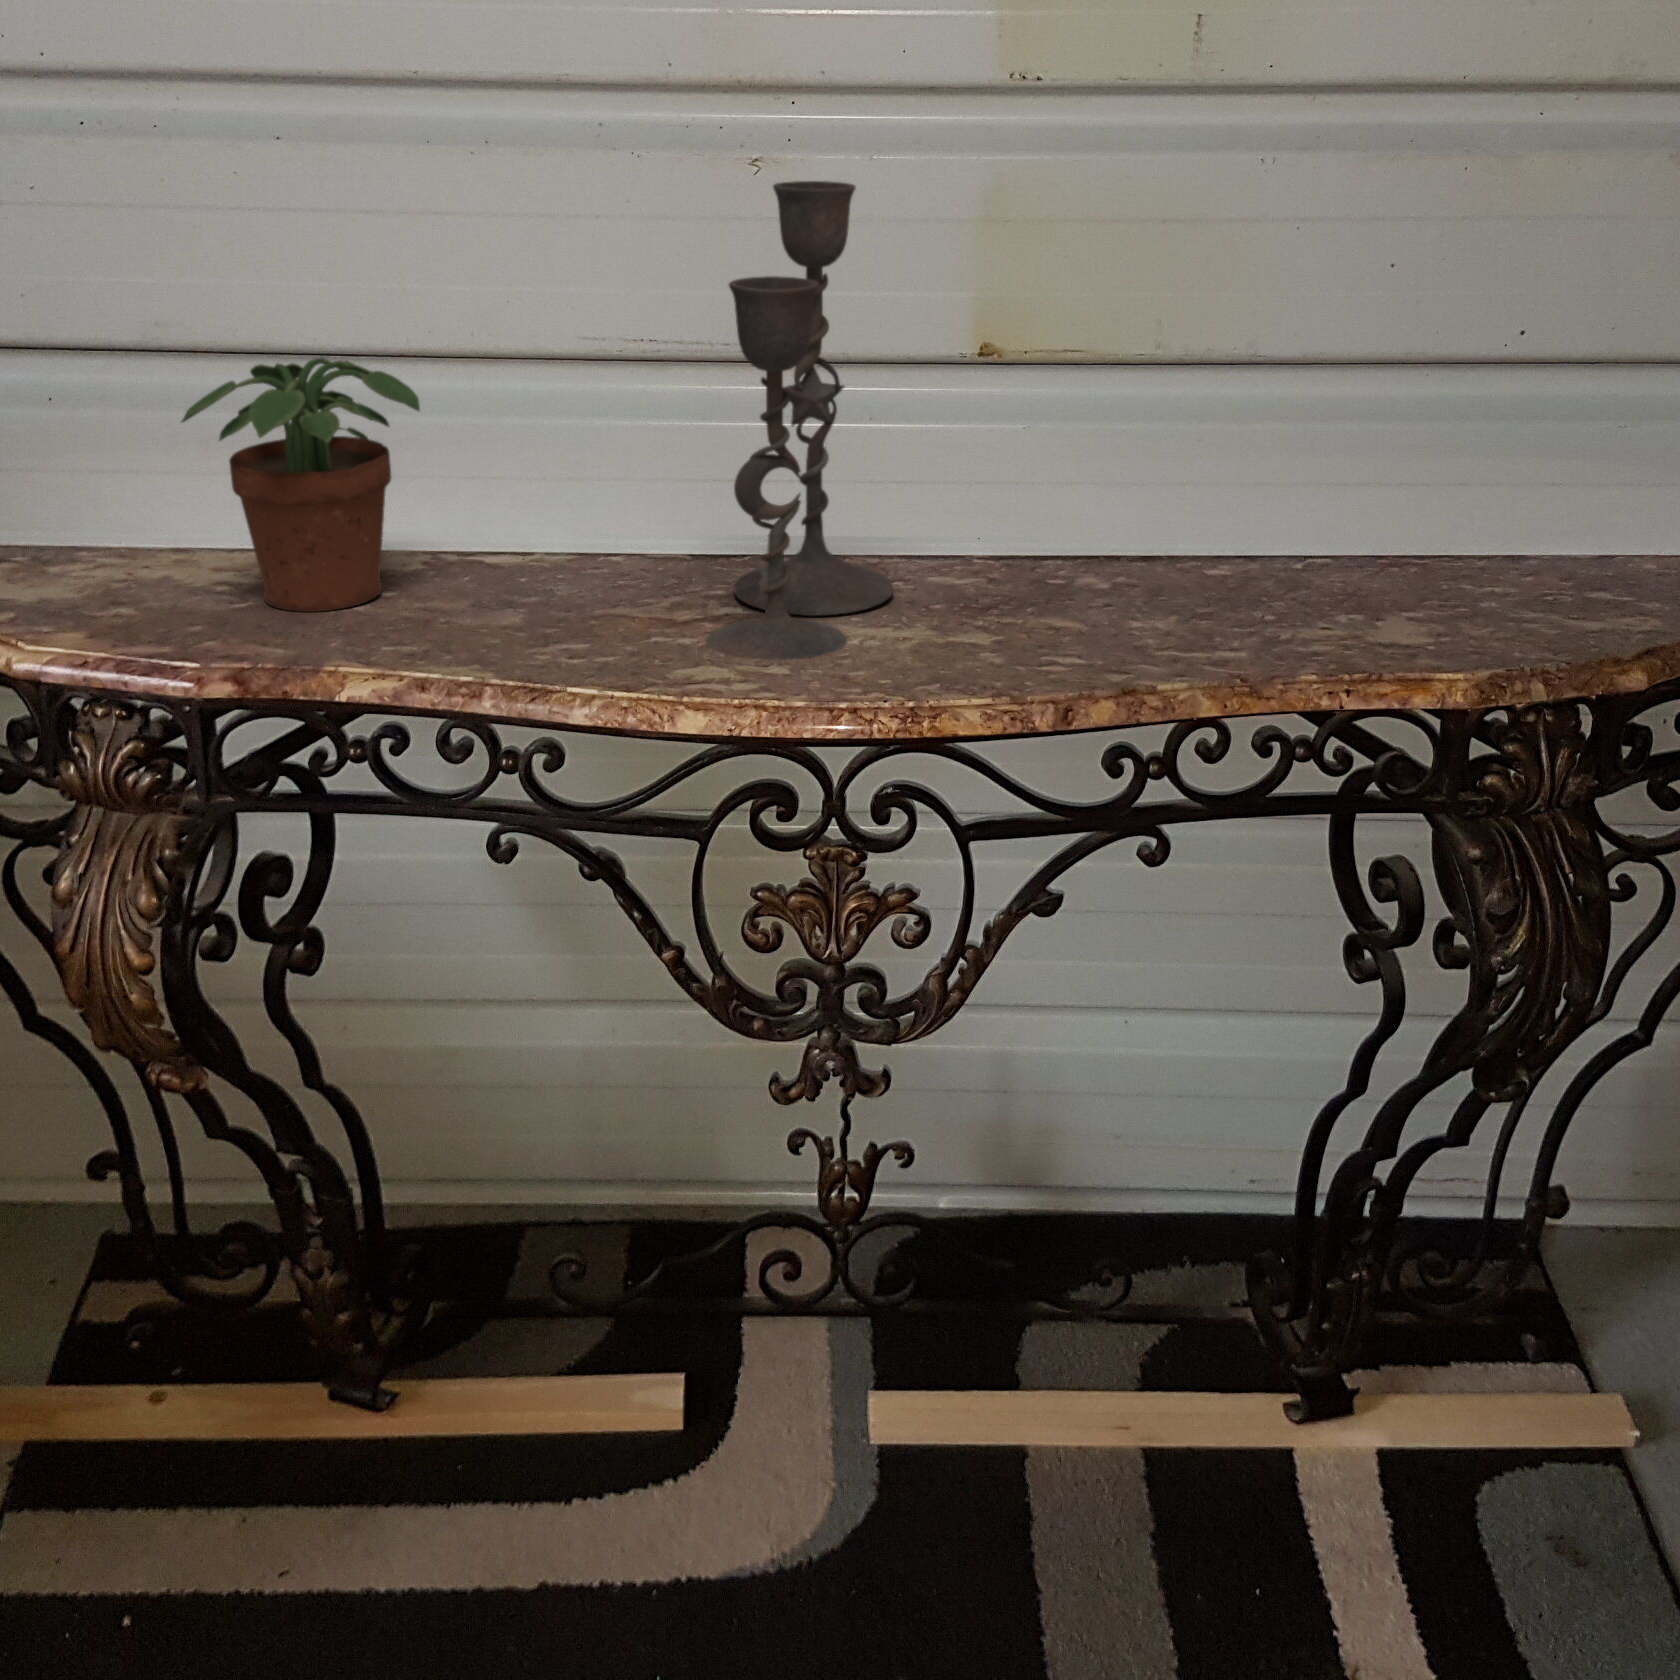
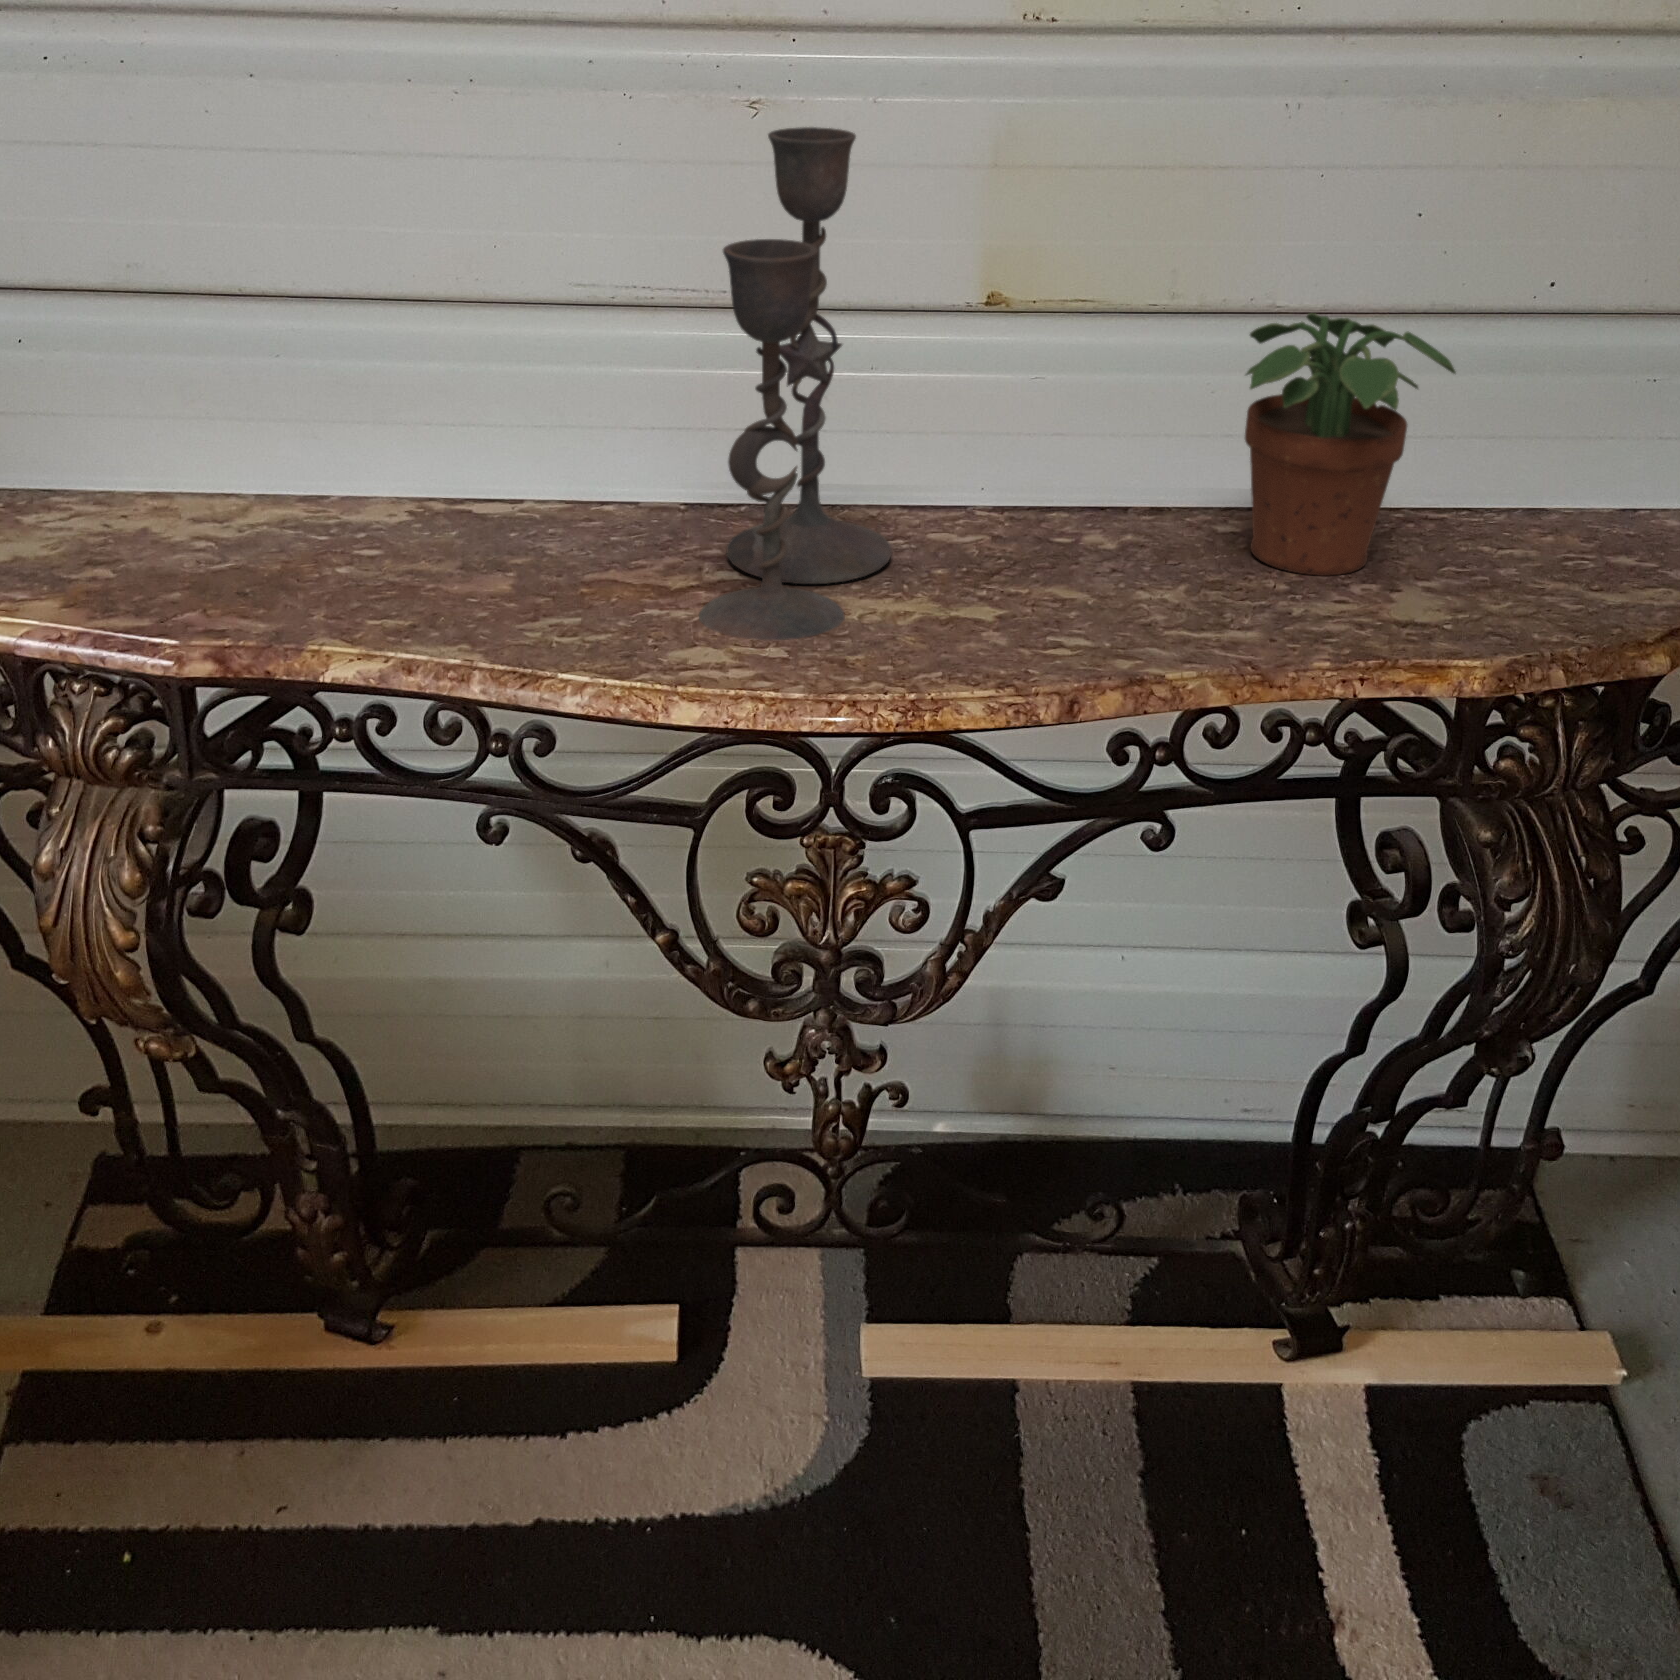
potted plant: present [182,357,420,612] -> present [1245,313,1456,576]

